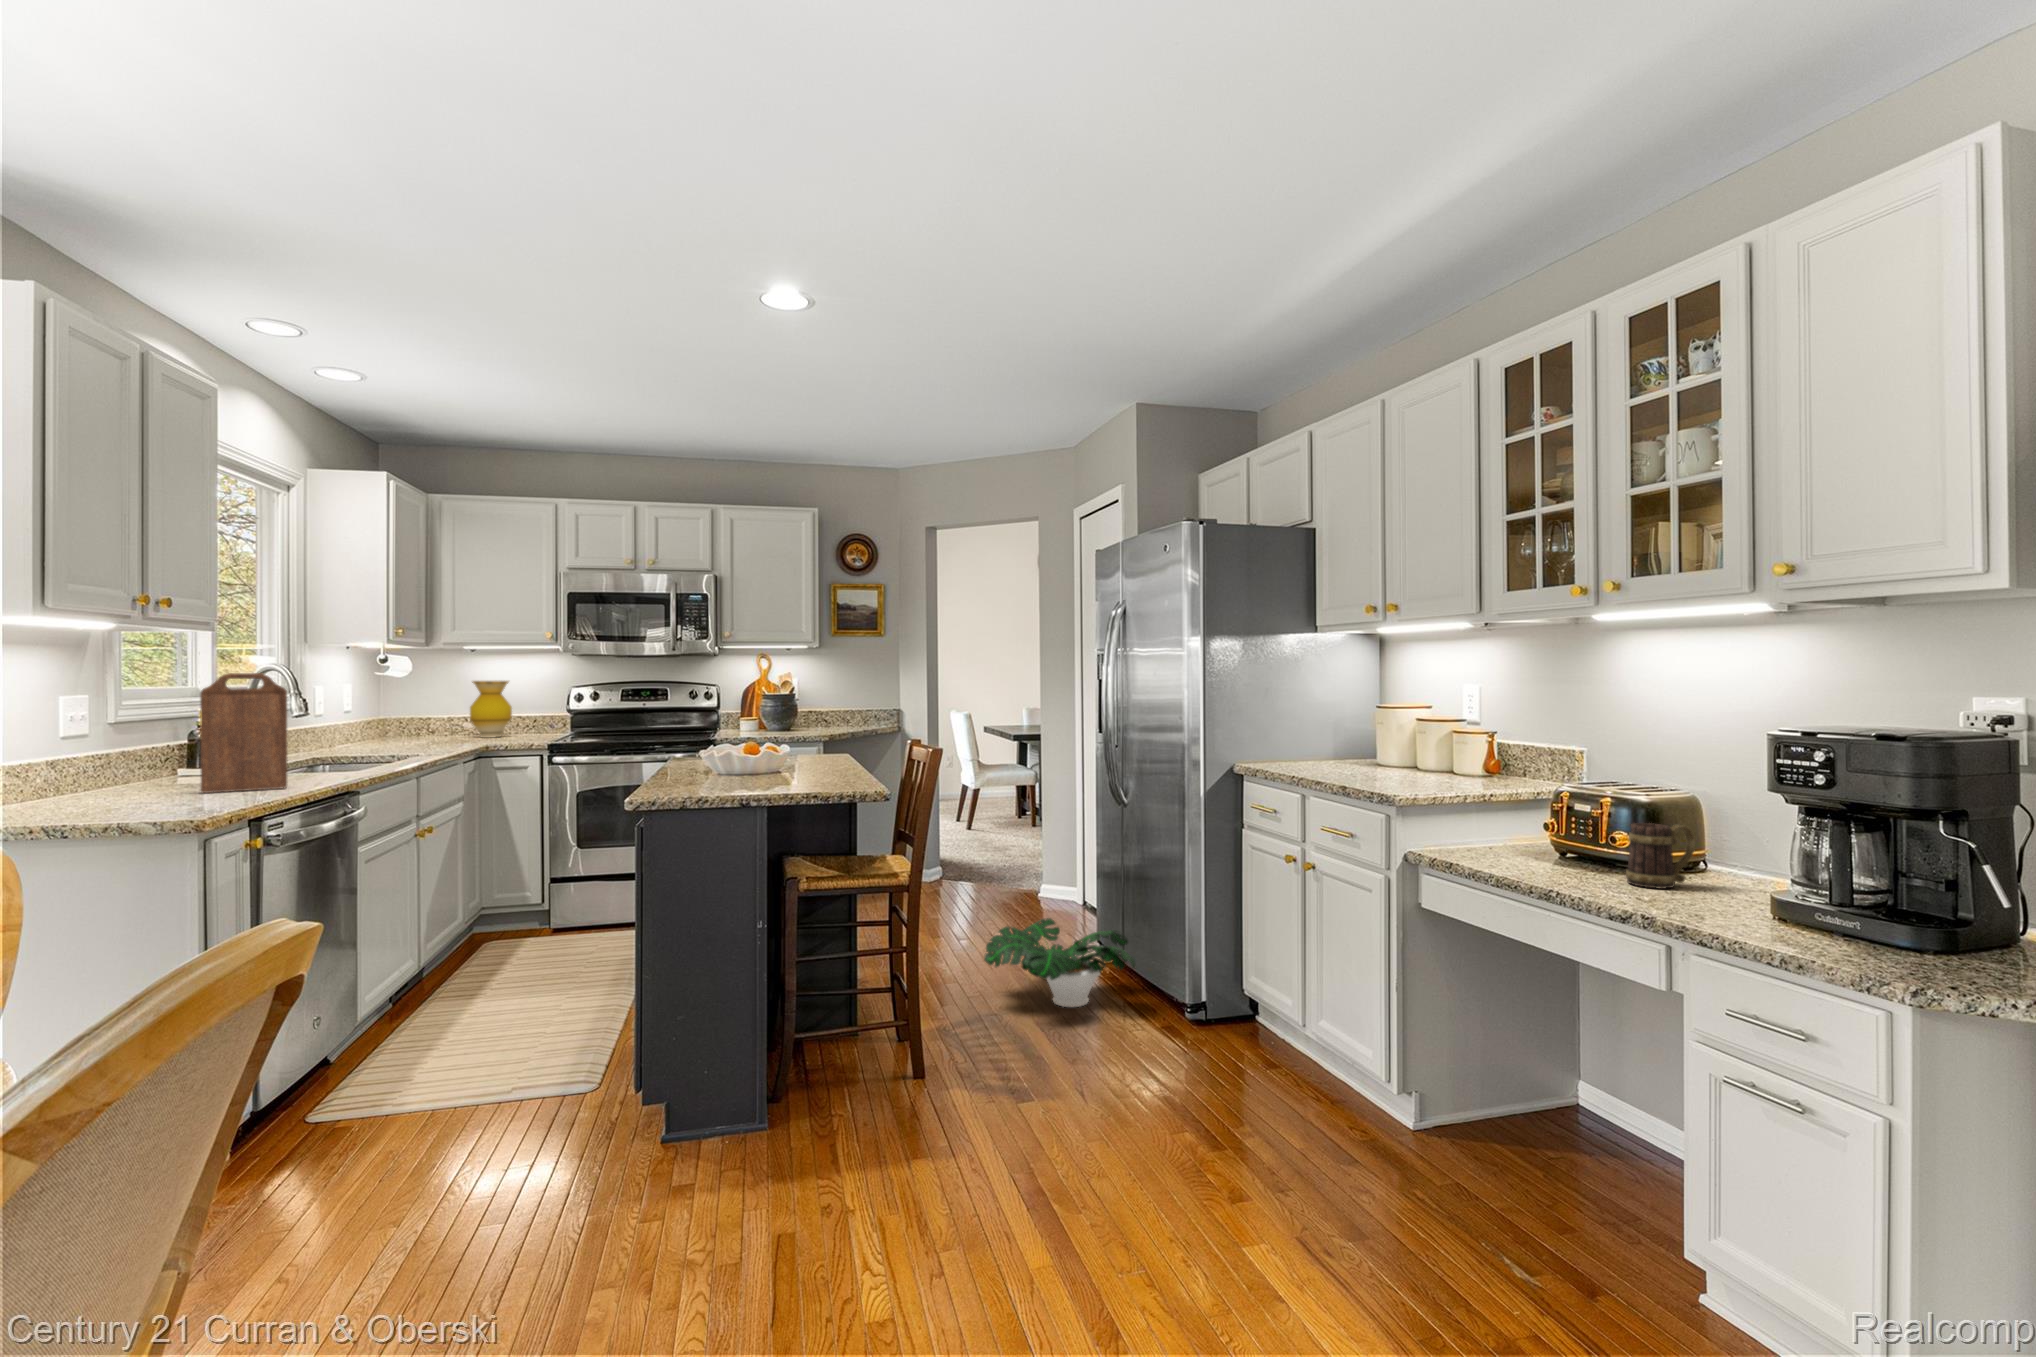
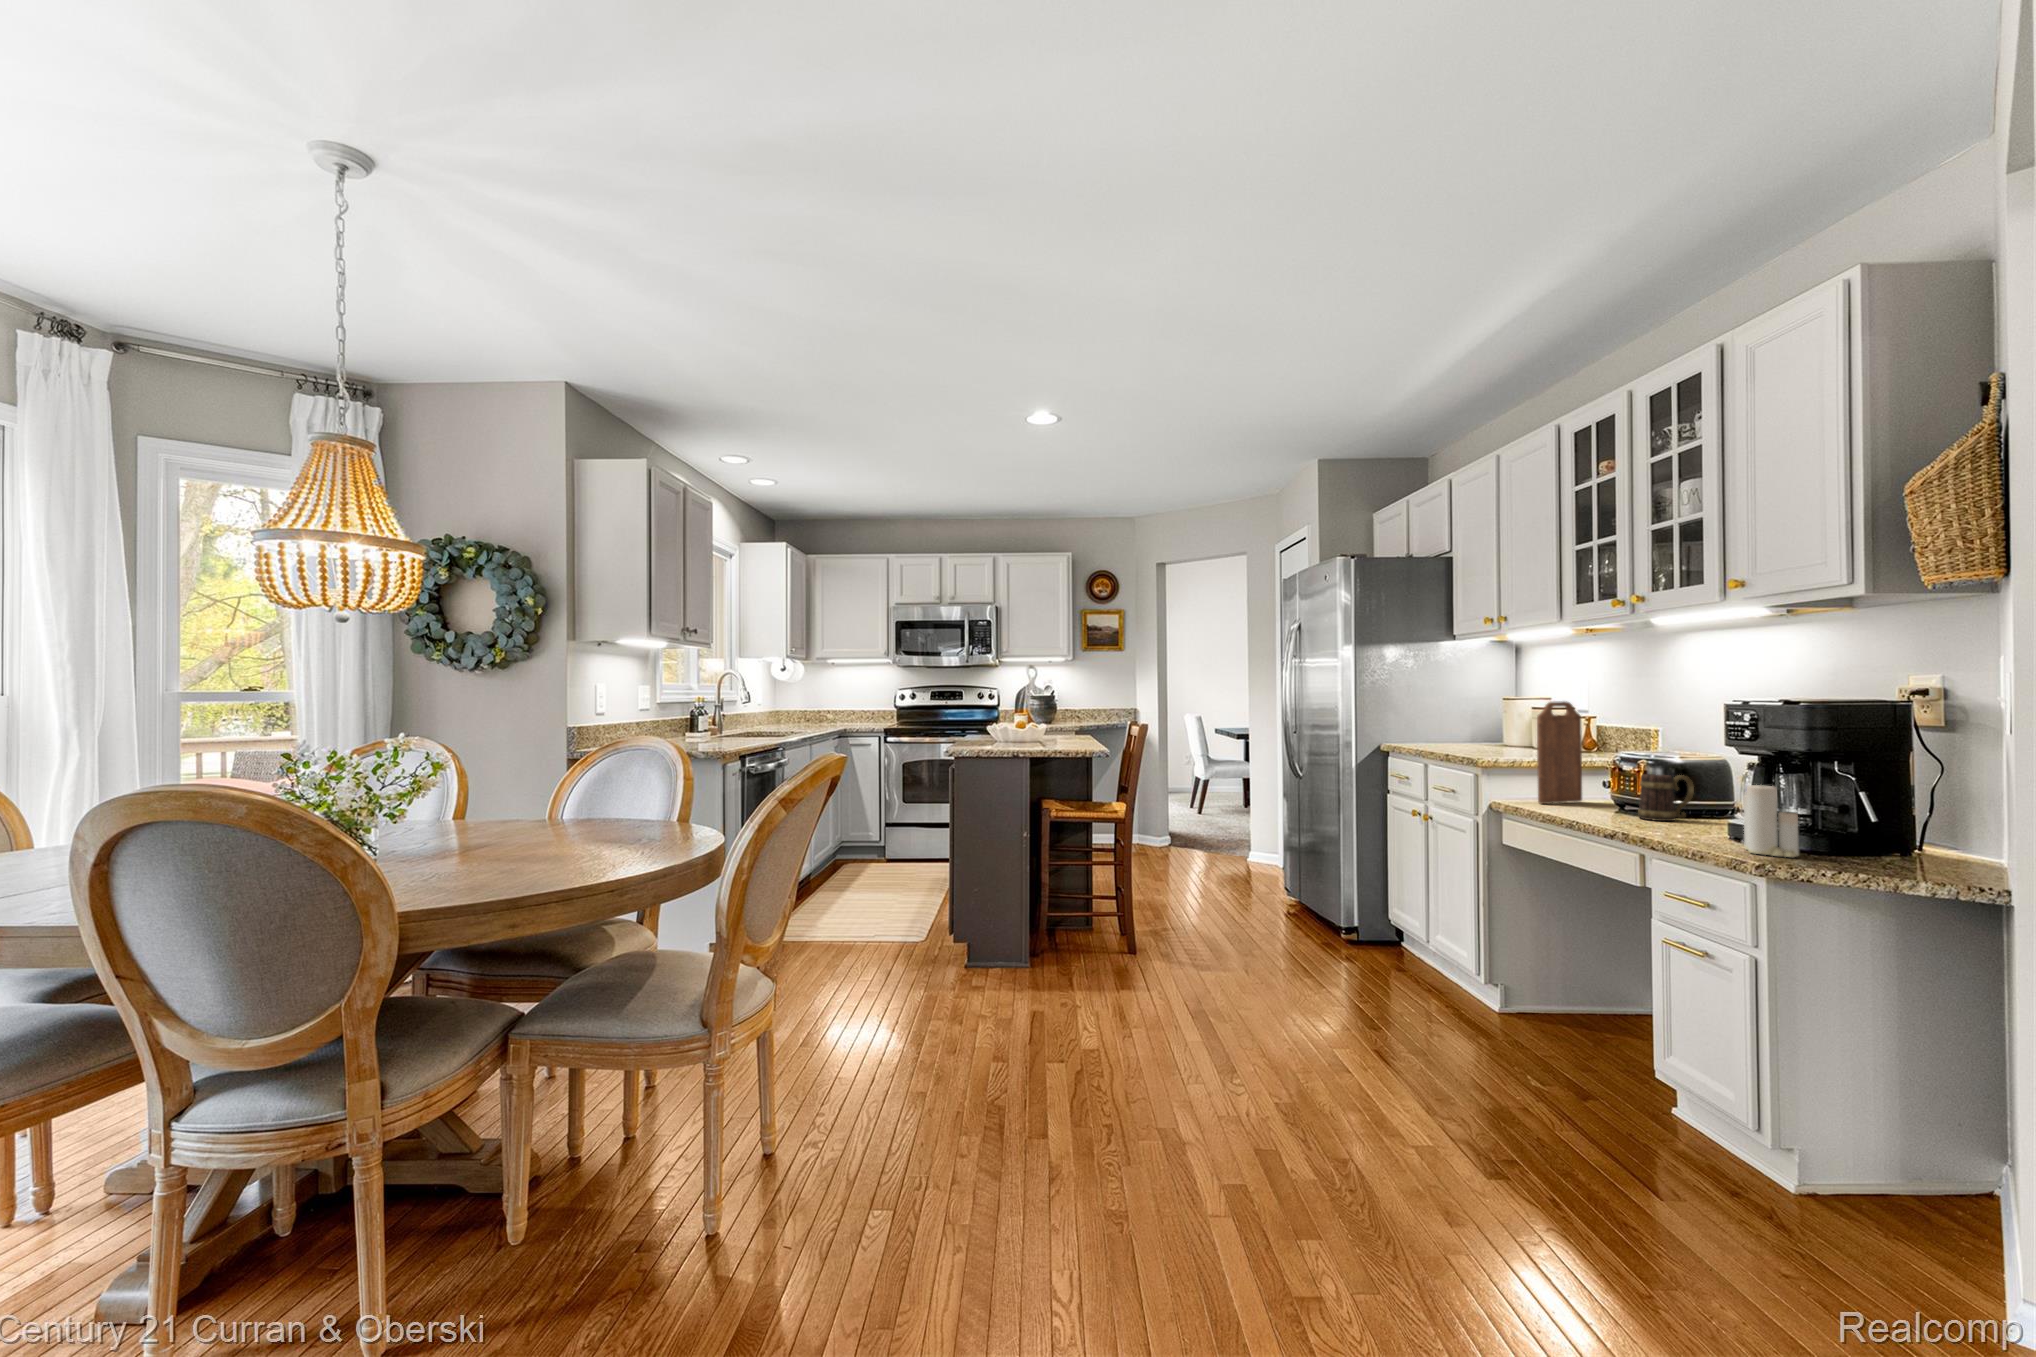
cutting board: present [200,673,287,793] -> present [1537,701,1582,804]
vase: present [470,681,512,738] -> none [835,685,861,725]
candle: none [1849,853,1939,971] -> present [1744,785,1799,857]
potted plant: present [984,918,1135,1007] -> none [1185,861,1302,926]

